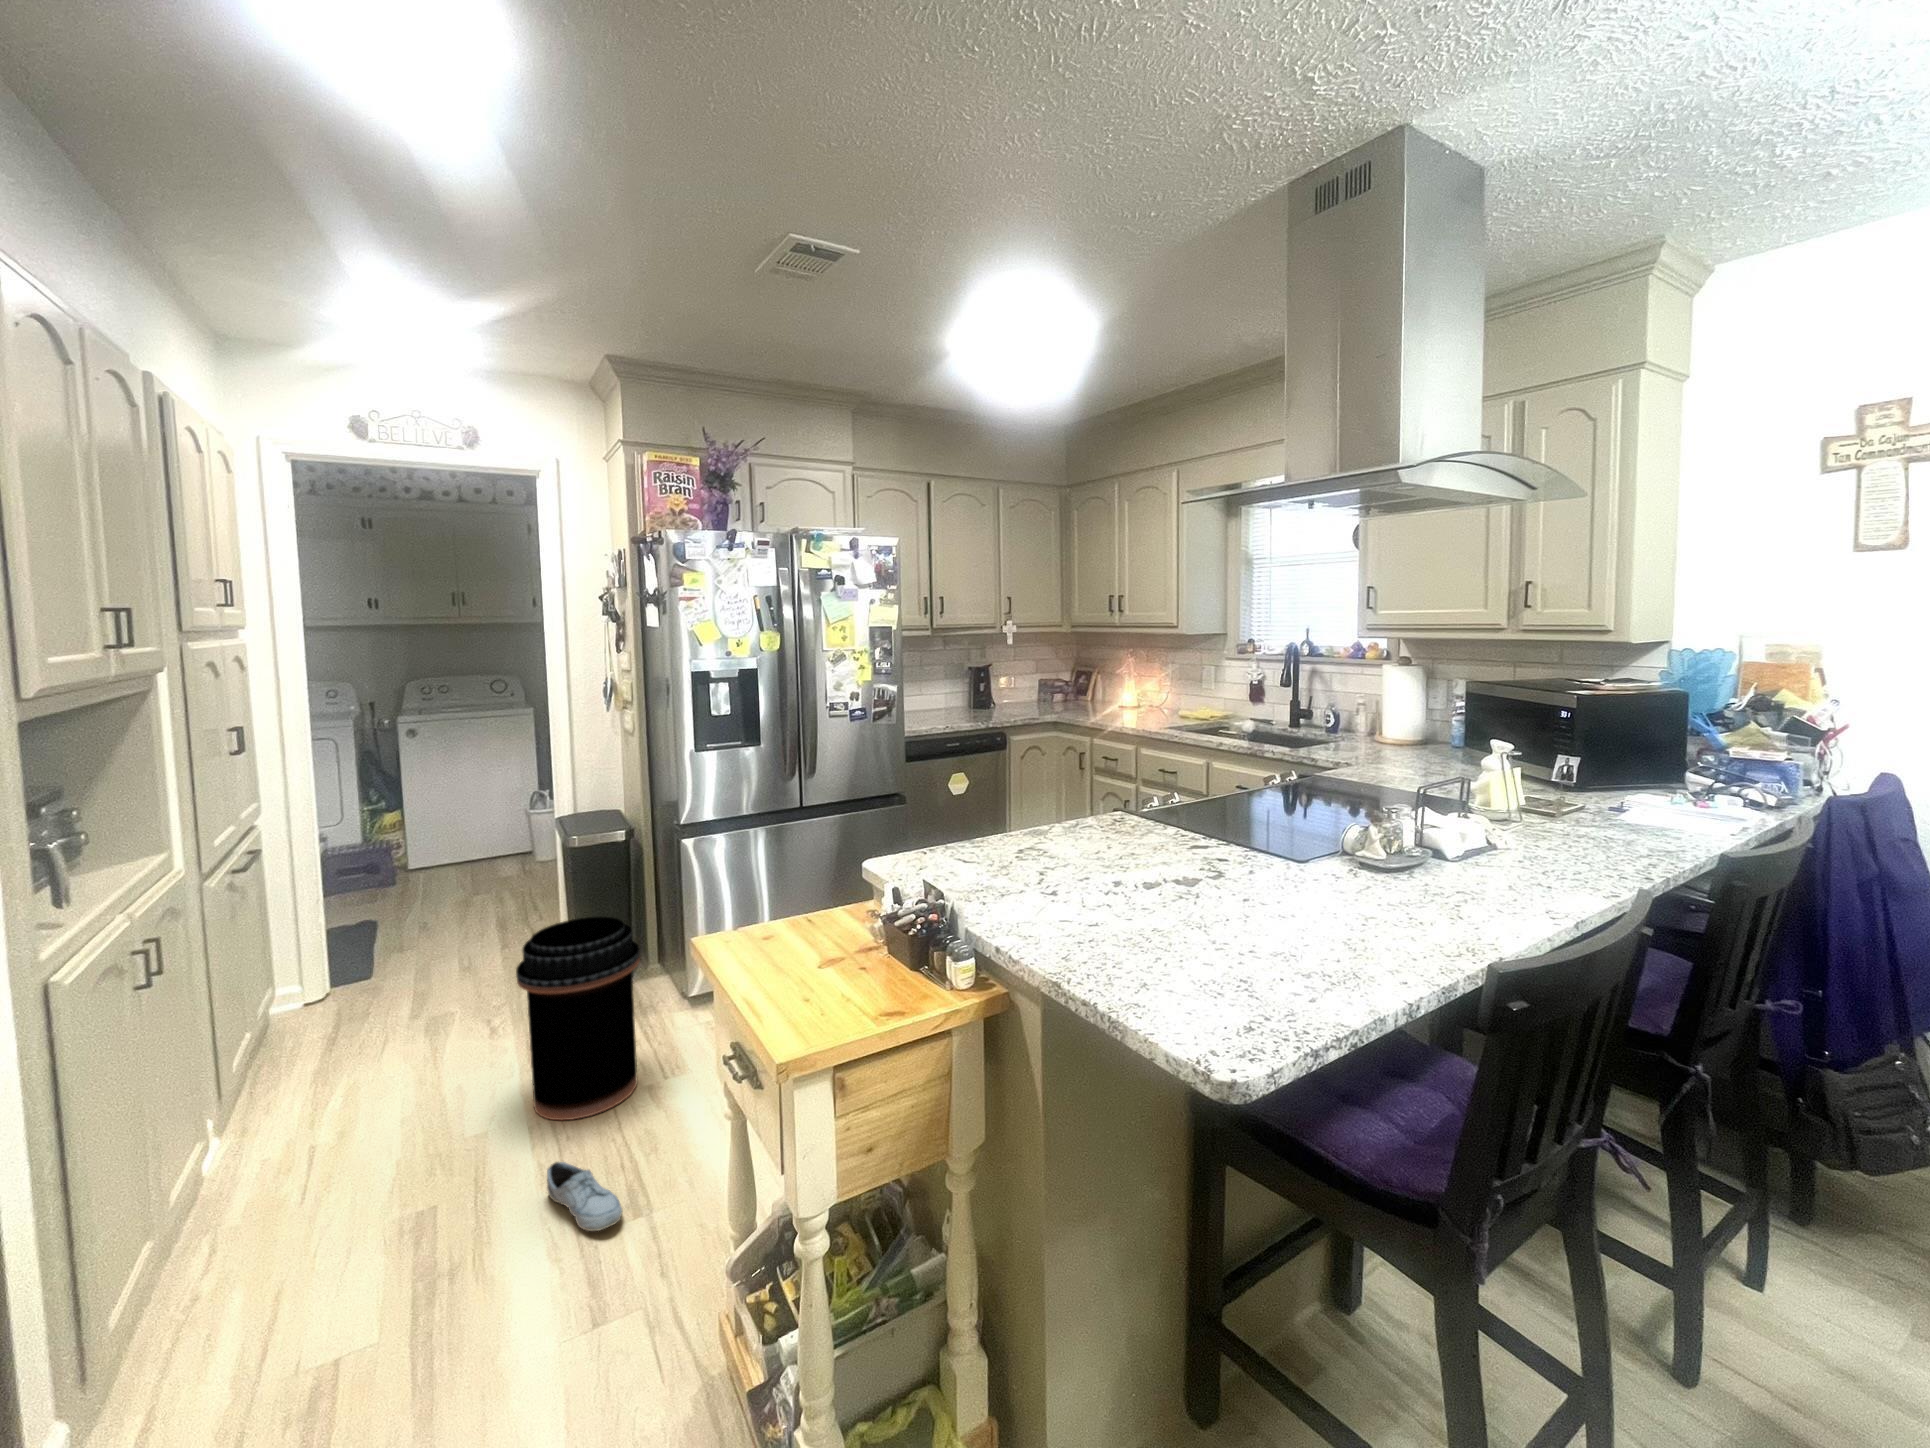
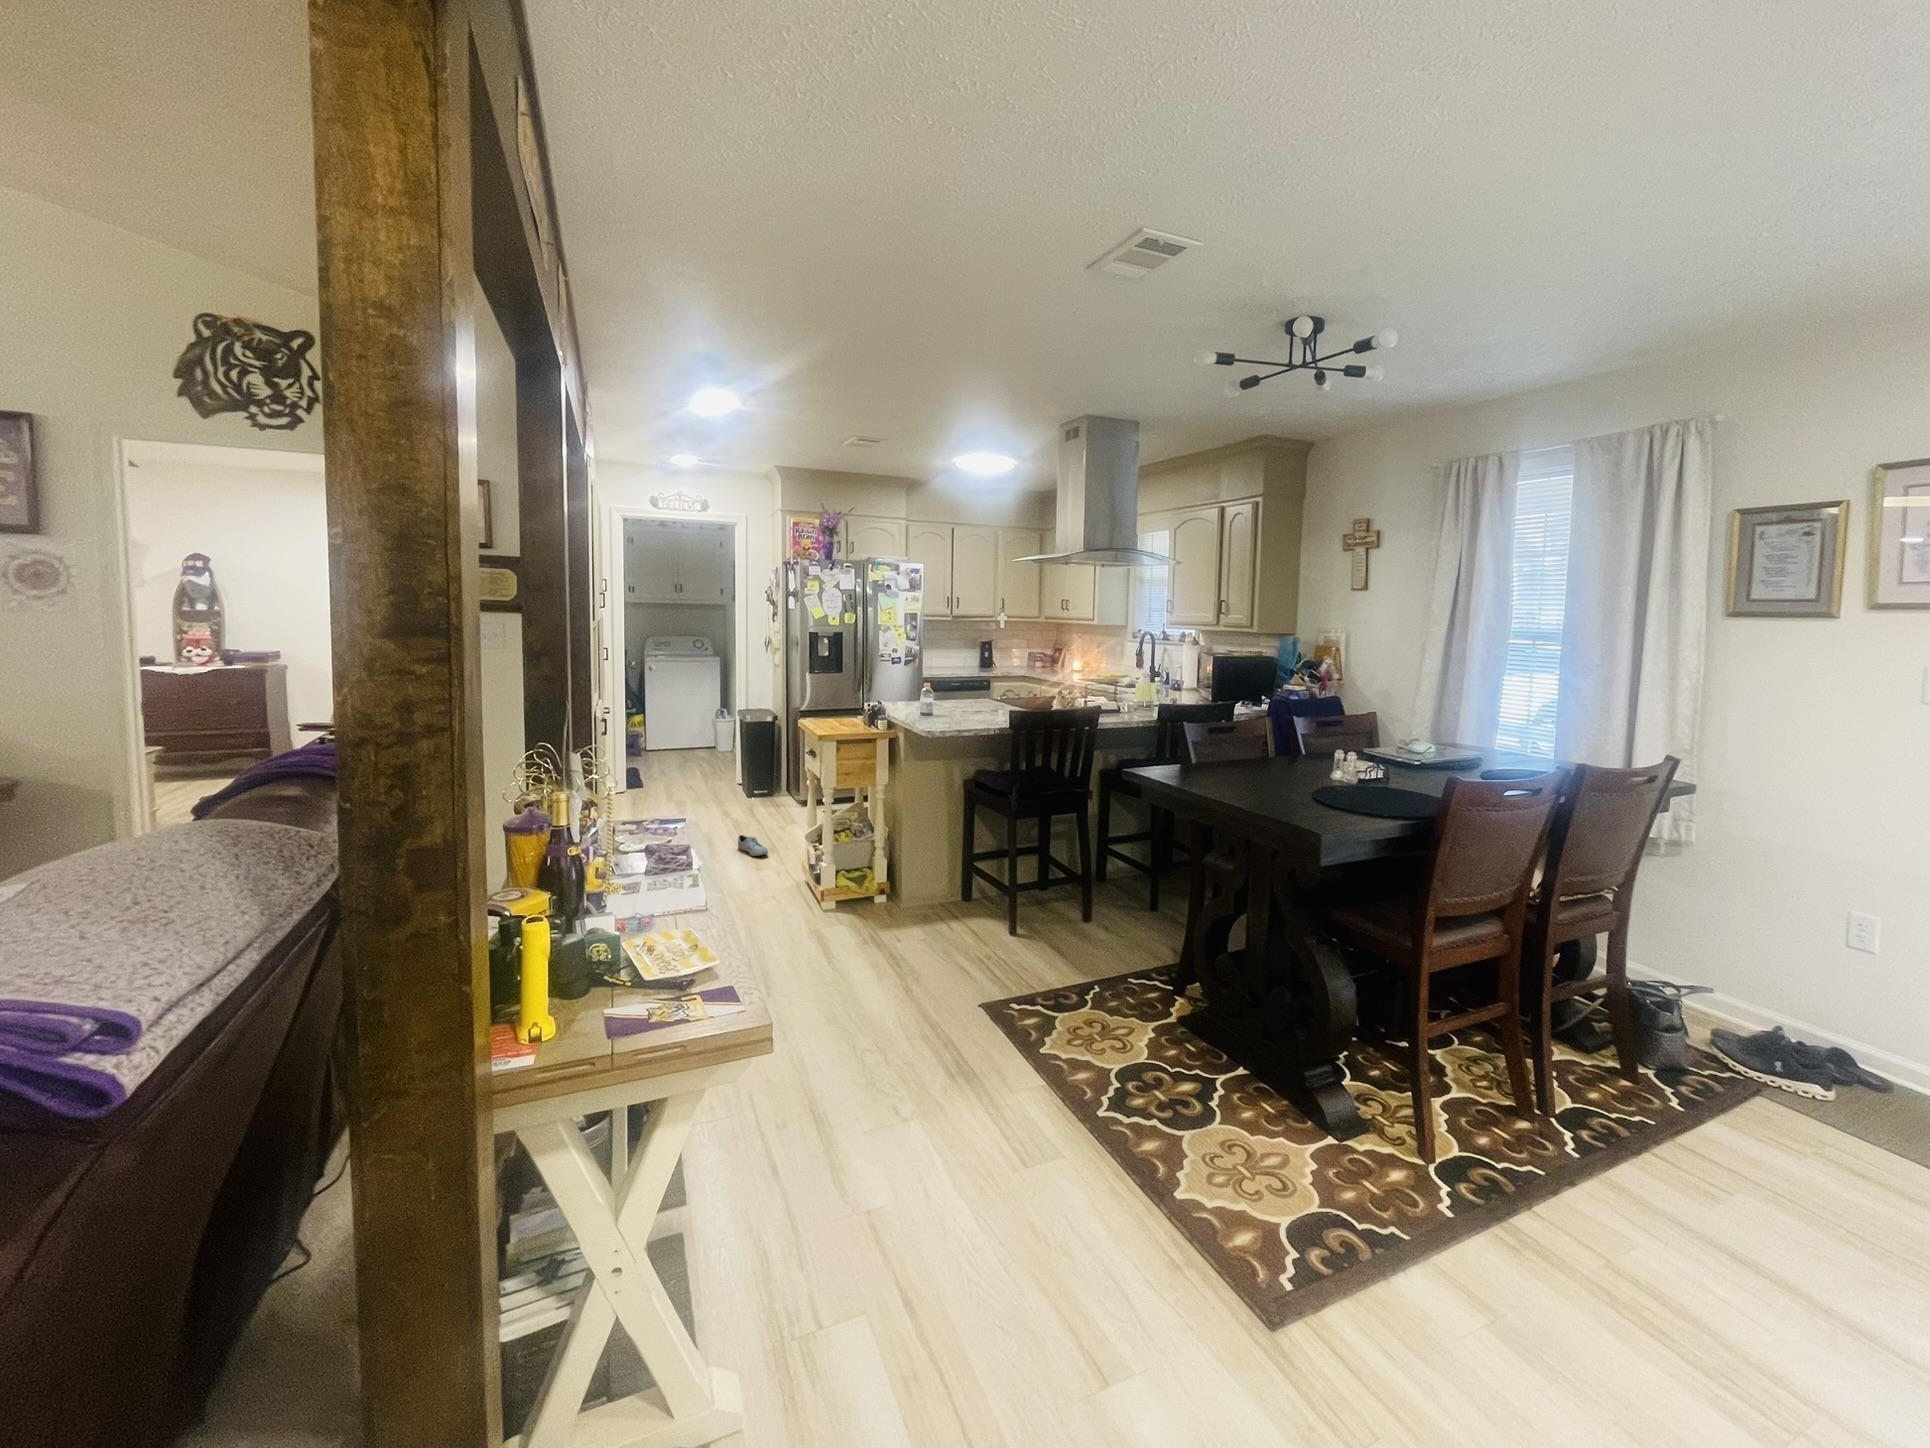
trash can: present [516,917,640,1120] -> none [725,746,779,833]

